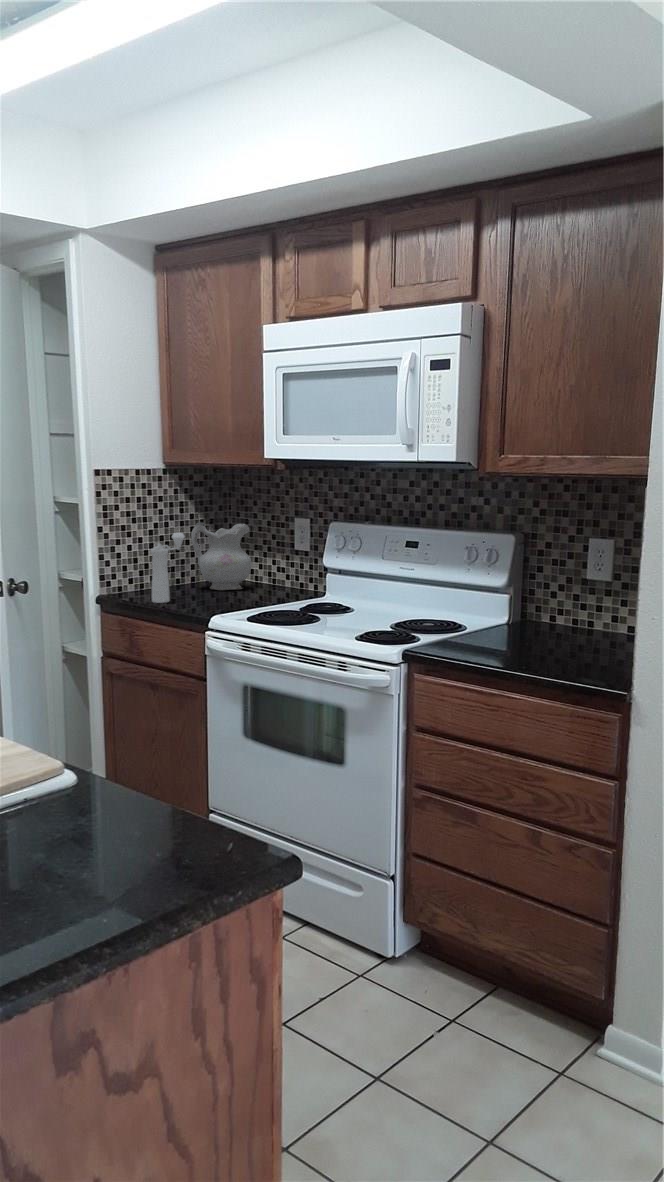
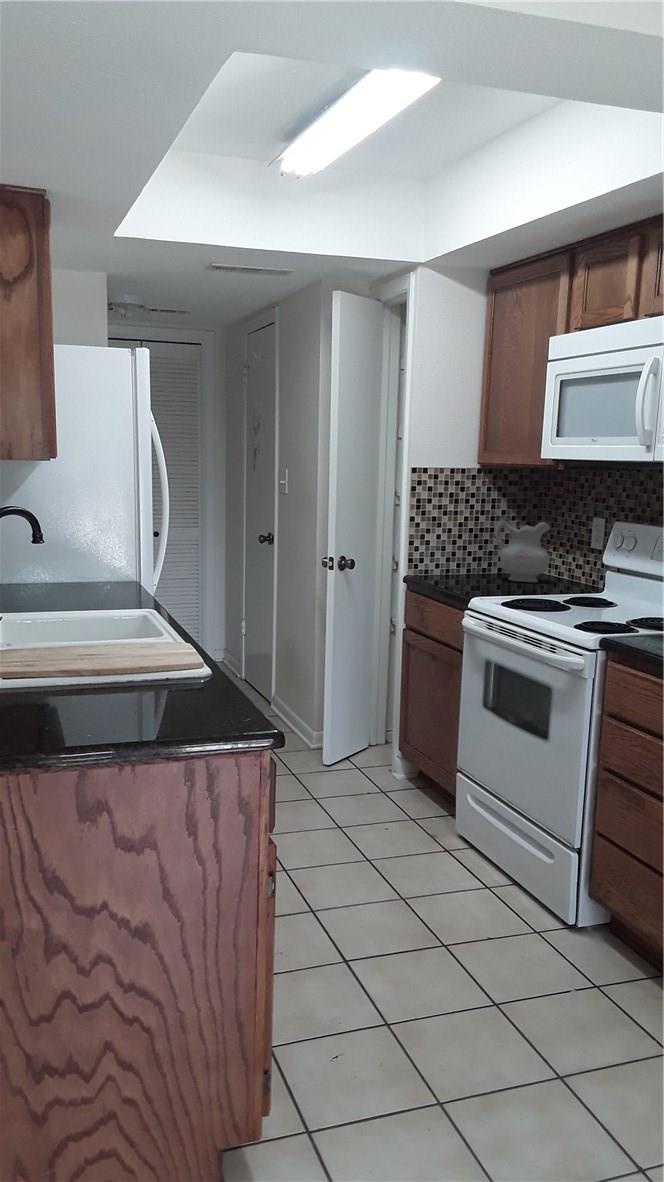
pepper mill: present [151,533,185,603] -> none [443,525,481,584]

